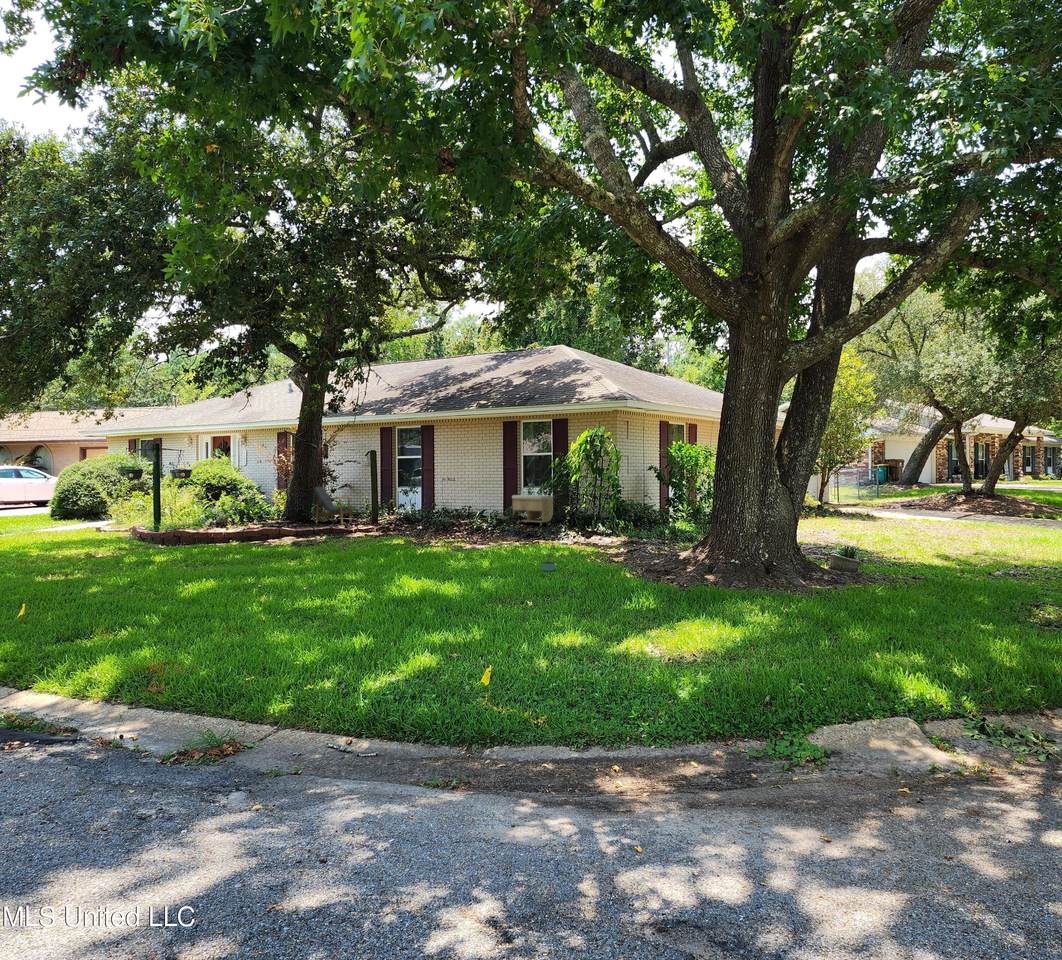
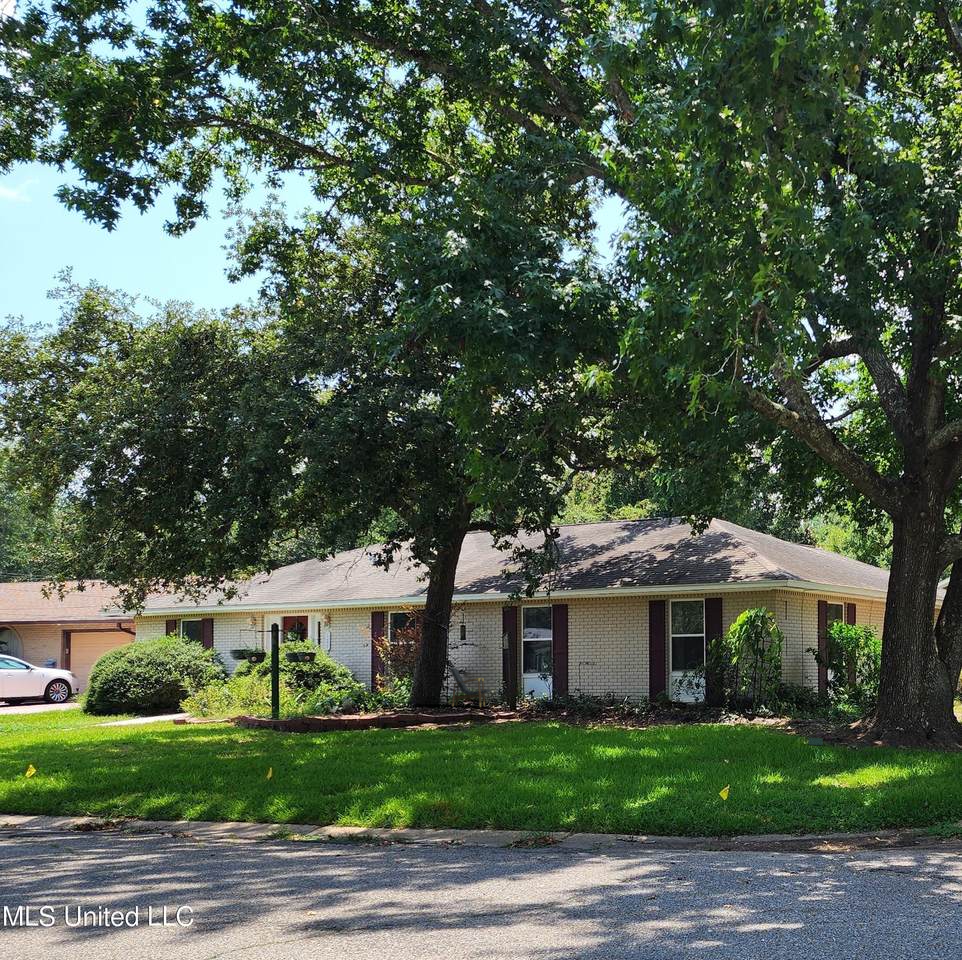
storage bench: present [512,495,553,525] -> none [662,679,709,711]
potted plant: present [541,537,560,571] -> present [809,712,828,745]

